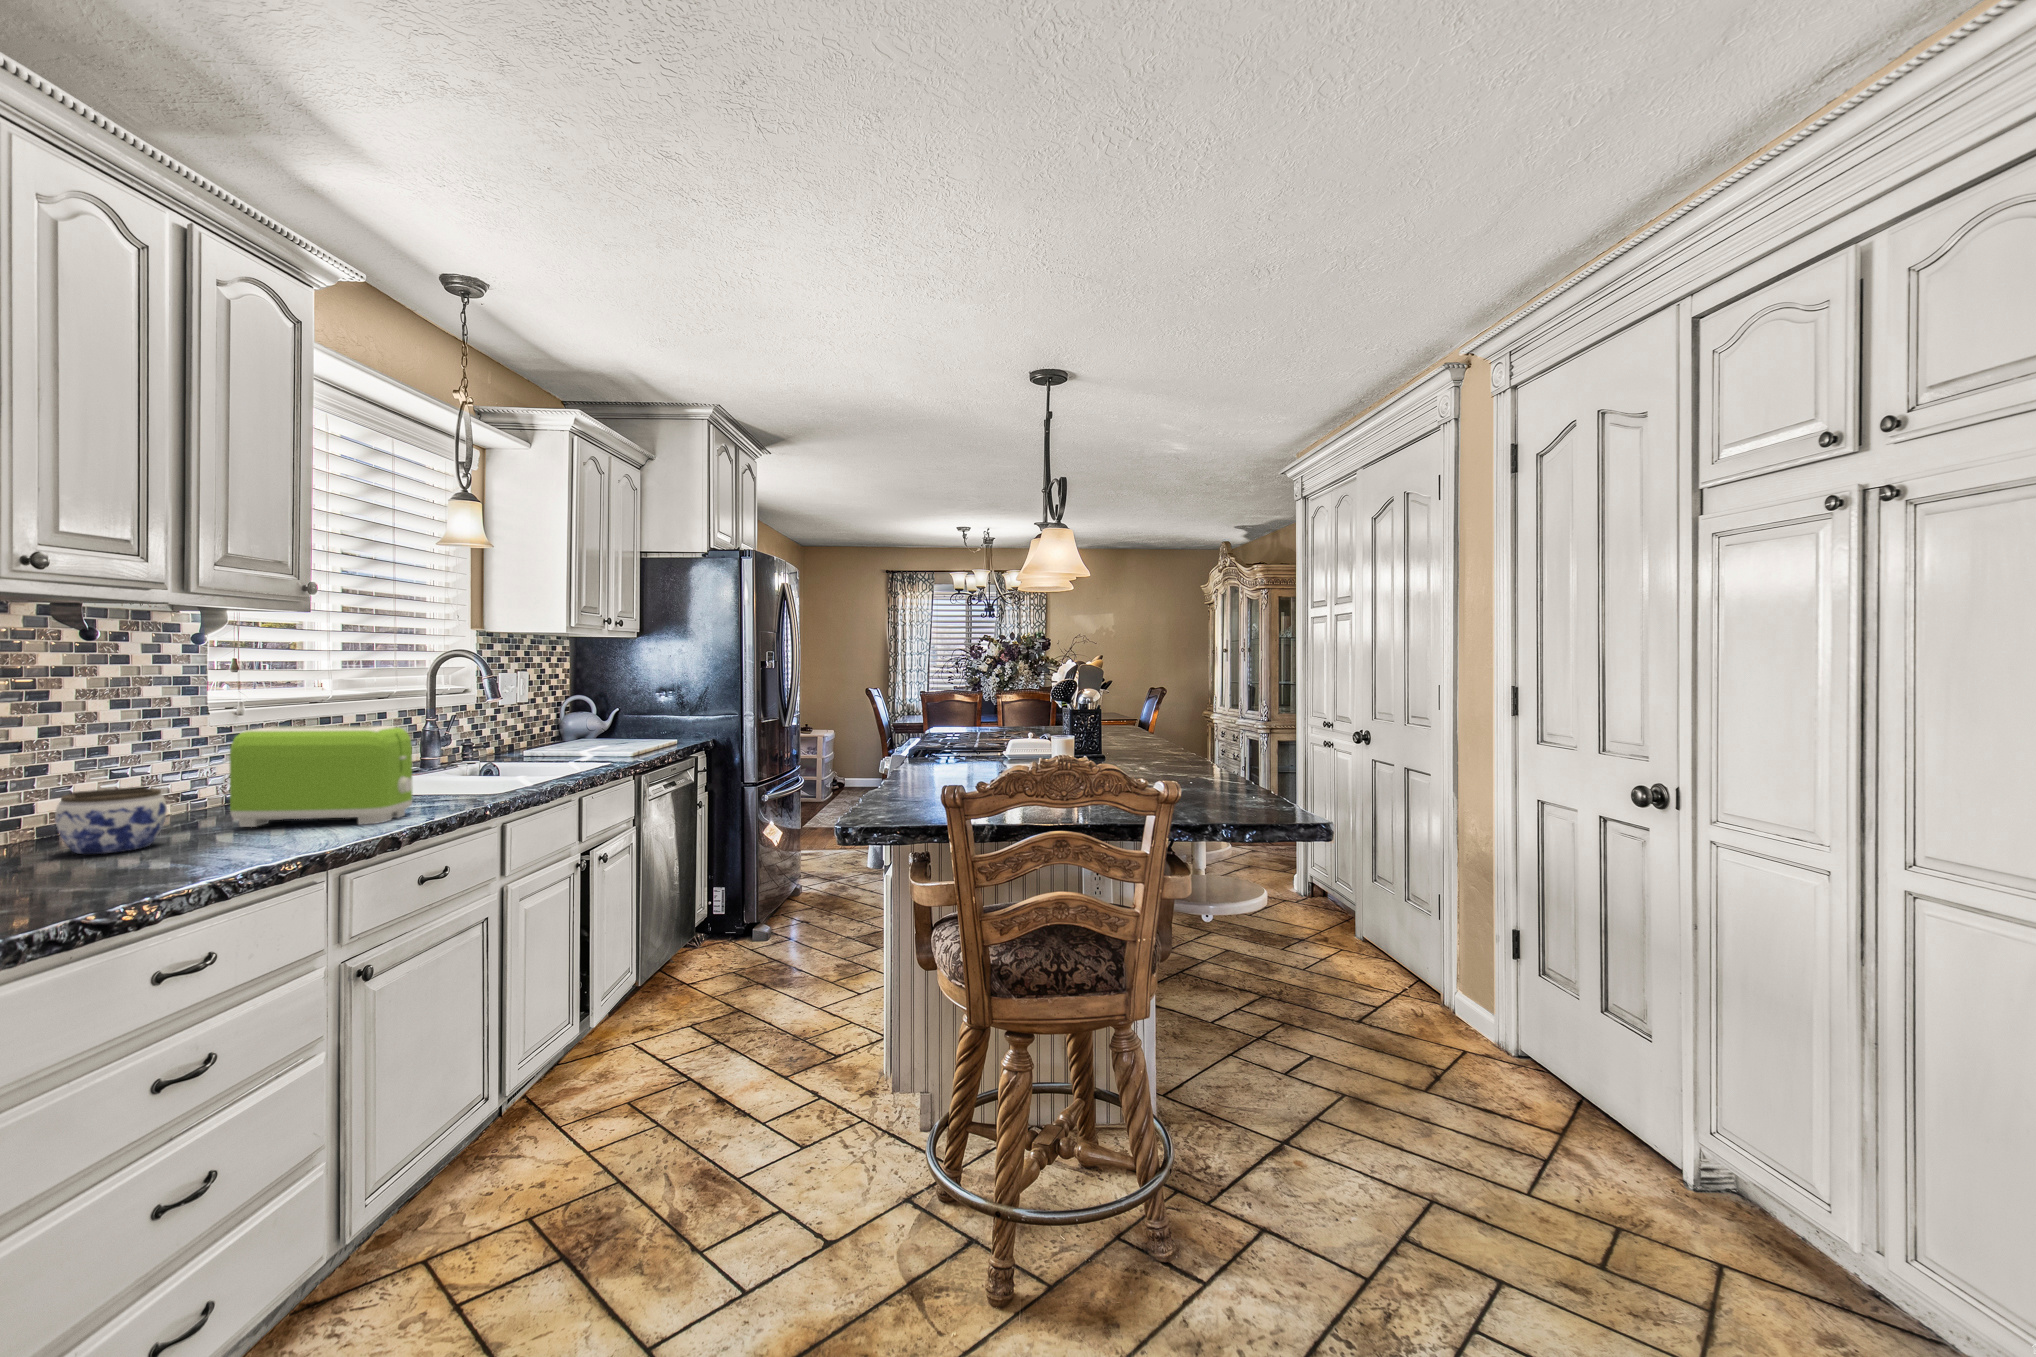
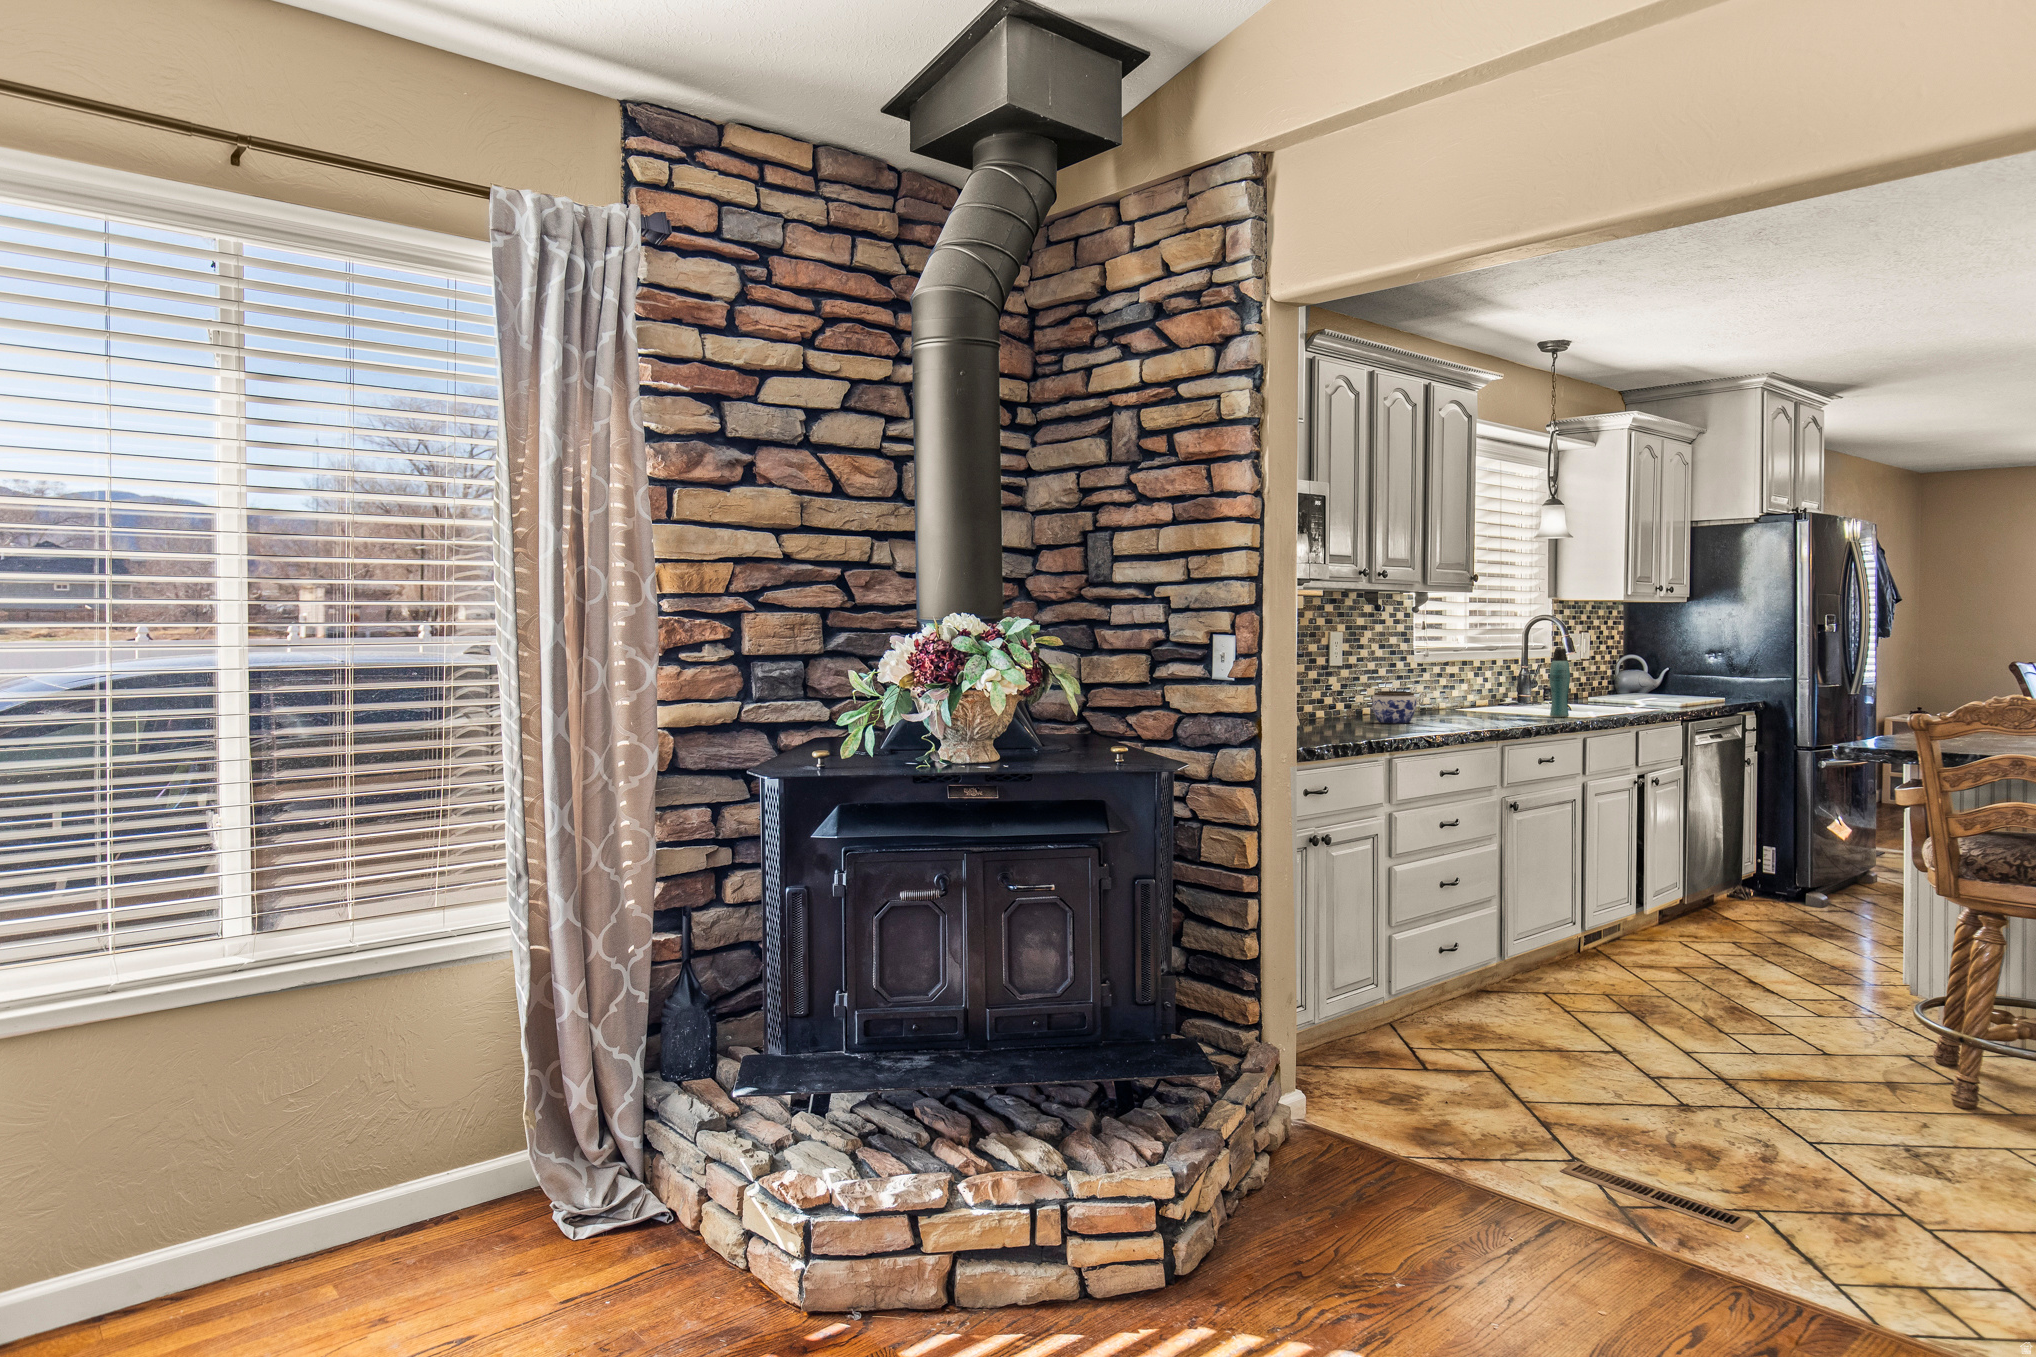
bottle: none [447,699,478,798] -> present [1550,648,1570,717]
toaster: present [229,726,412,827] -> none [1438,662,1535,723]

